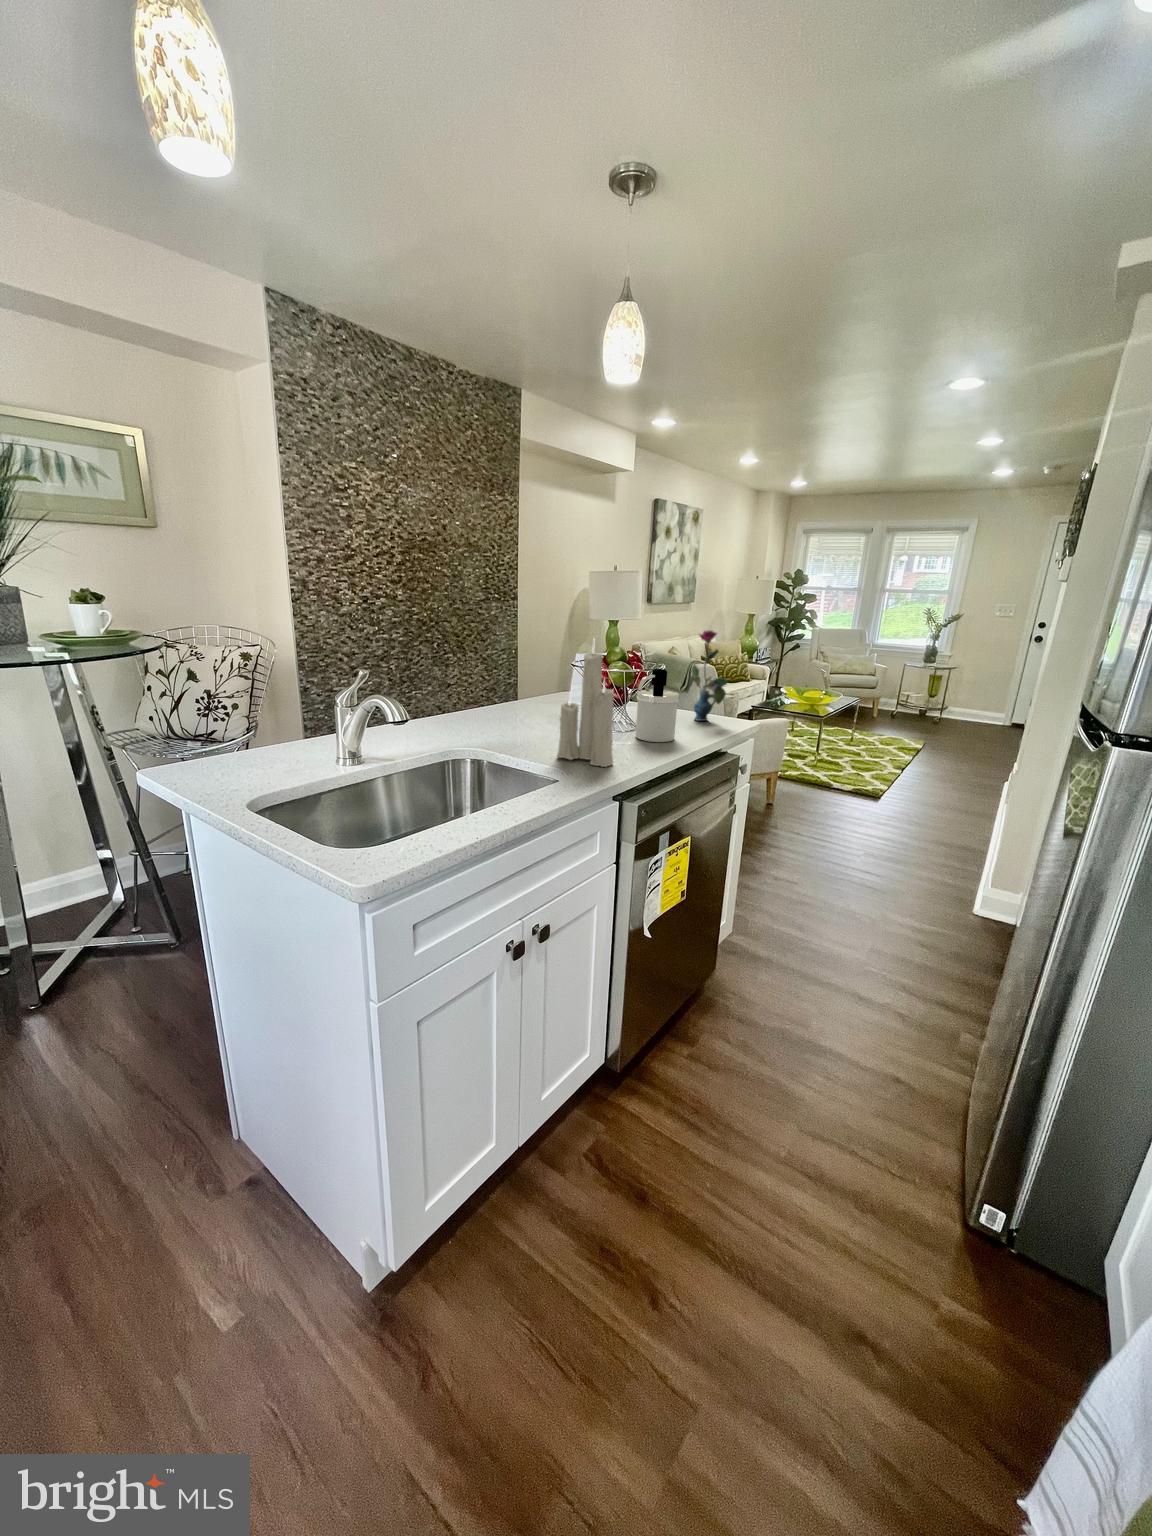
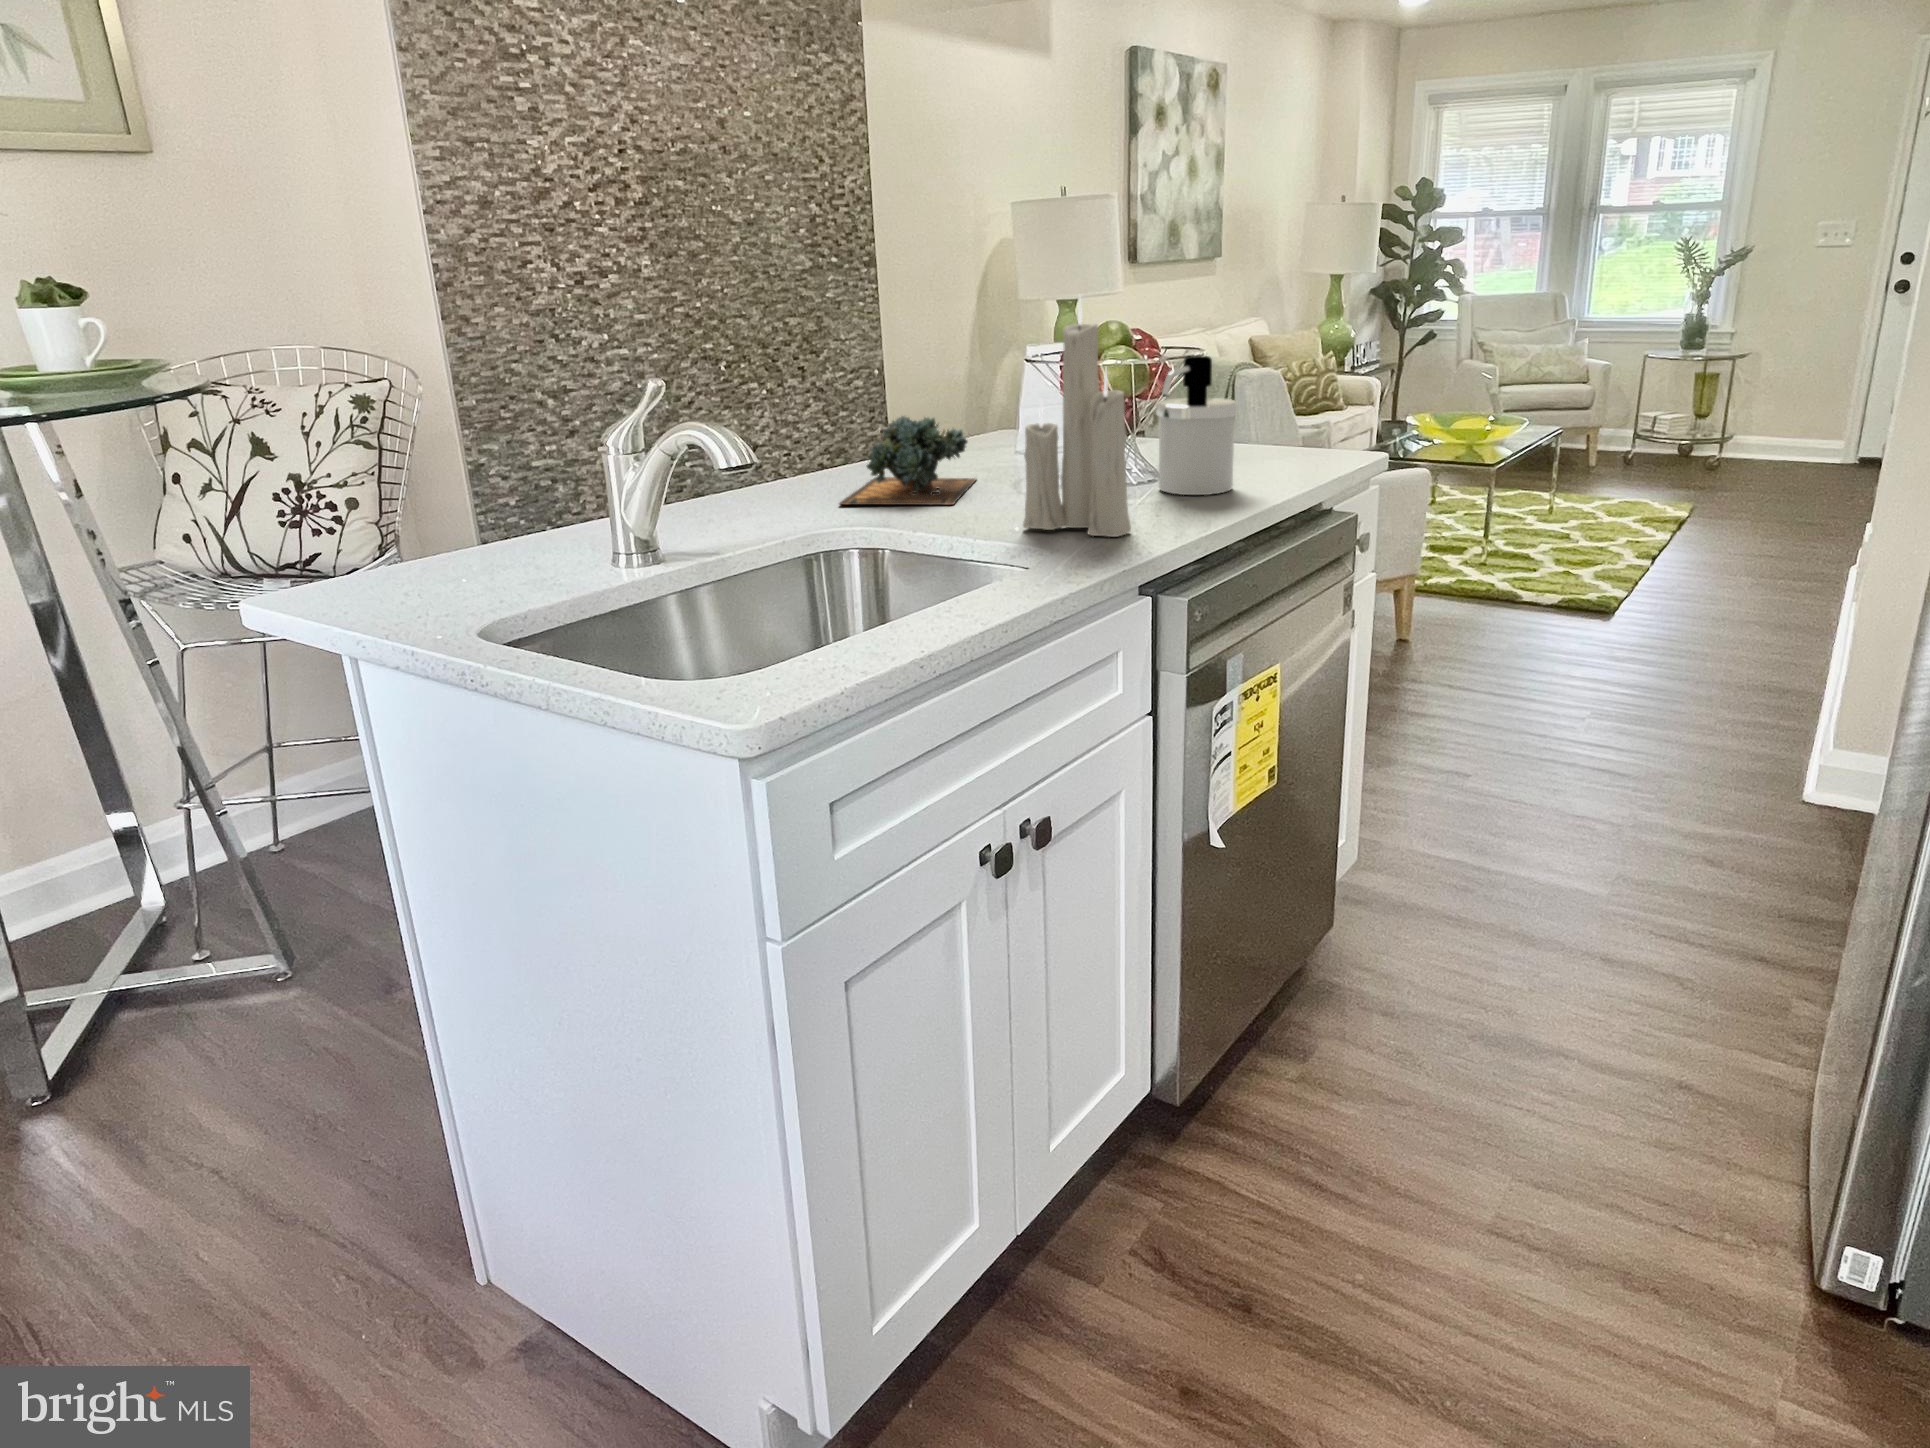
vase: present [689,630,728,721] -> none [1247,279,1324,458]
succulent plant: none [467,688,544,738] -> present [839,416,976,505]

